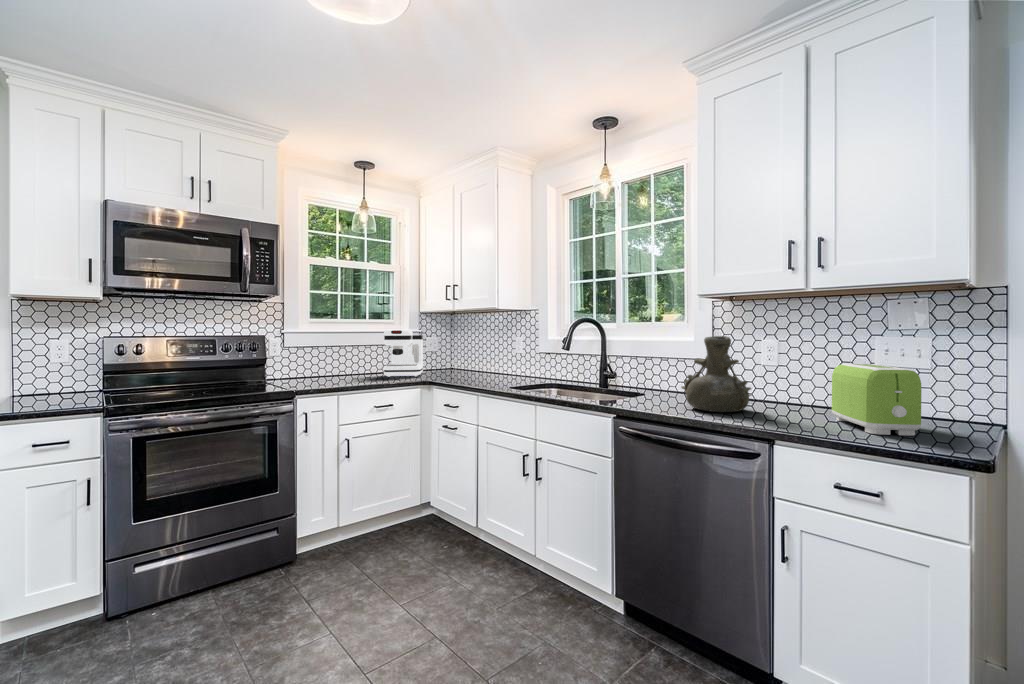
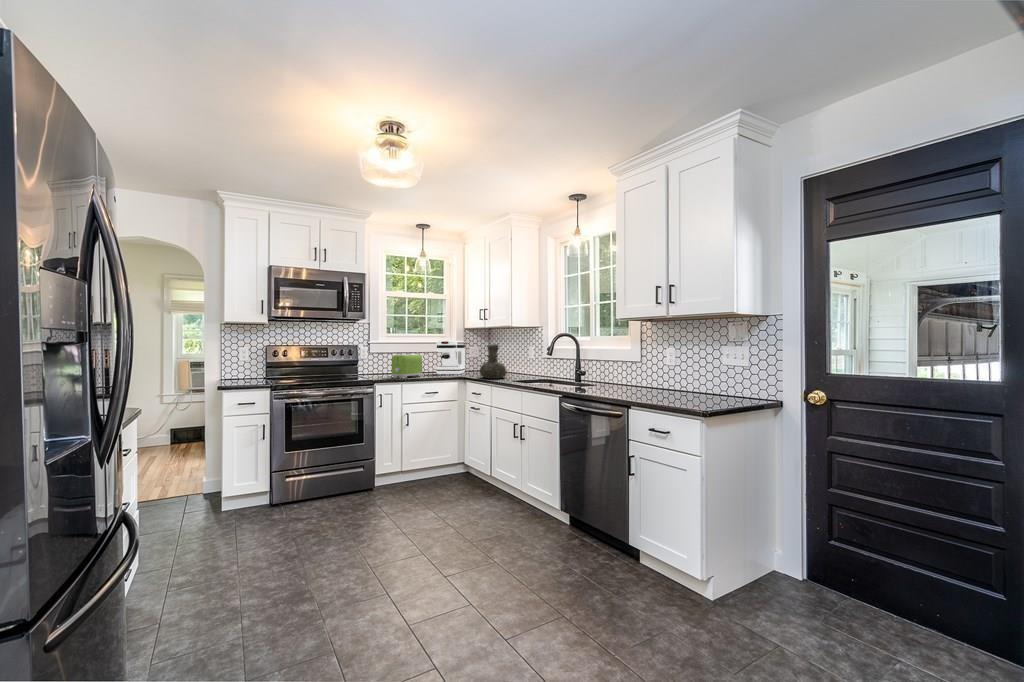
vase: present [681,336,752,412] -> present [480,344,506,378]
toaster: present [832,364,922,436] -> present [392,354,422,378]

